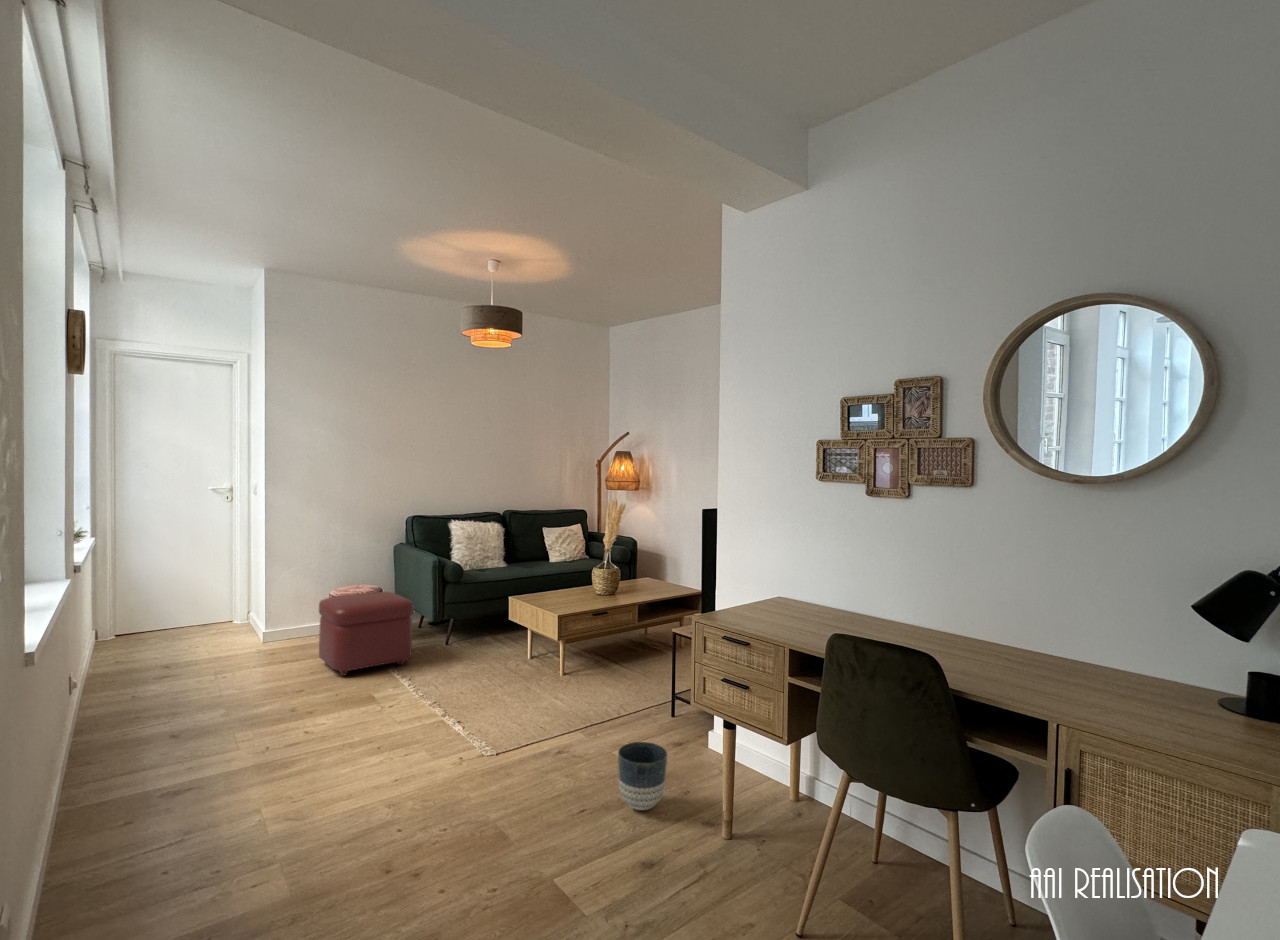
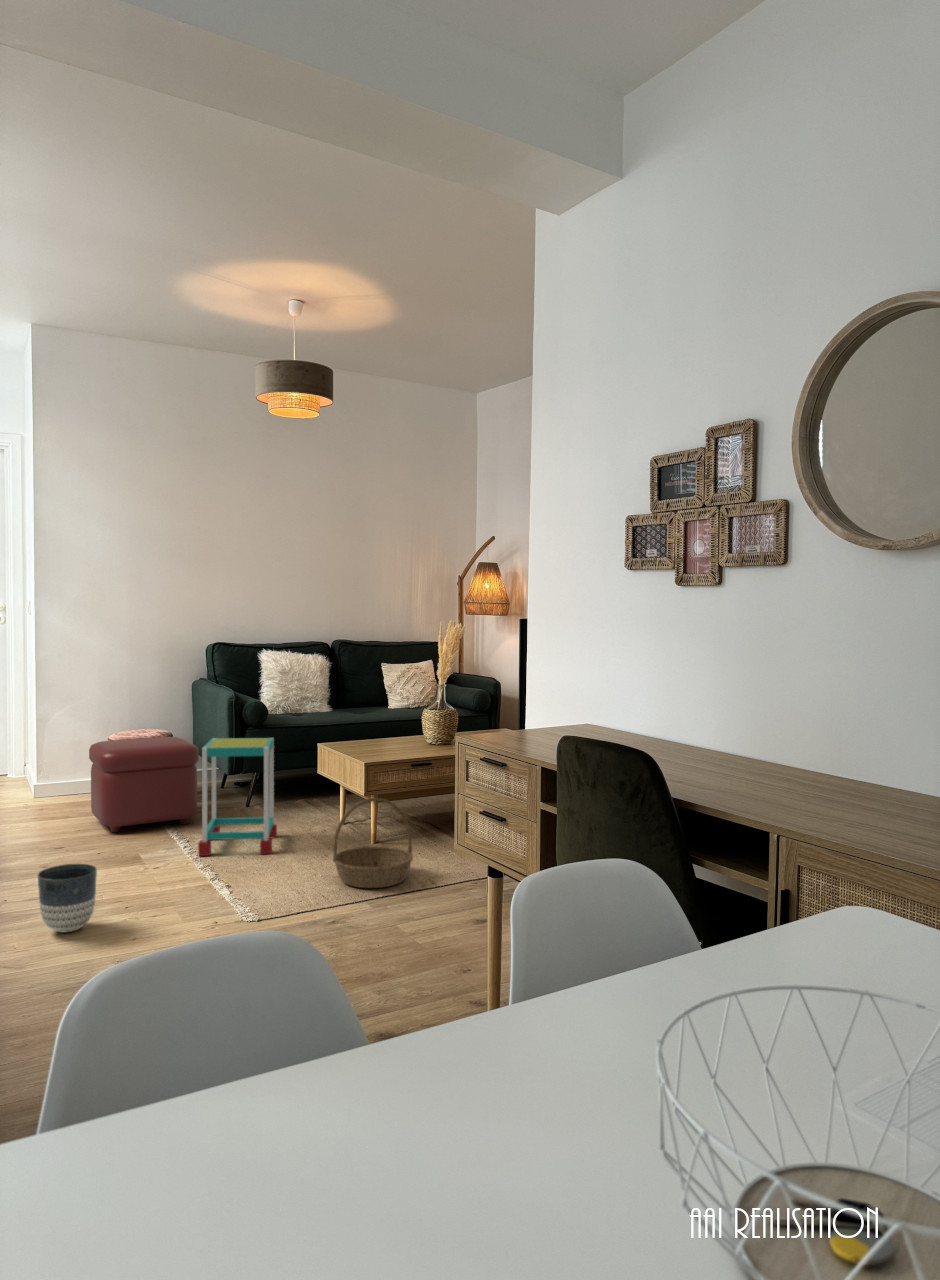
side table: none [426,596,487,697] -> present [198,738,277,856]
basket: none [549,649,613,724] -> present [333,798,413,888]
planter: present [618,742,667,810] -> present [38,864,97,932]

